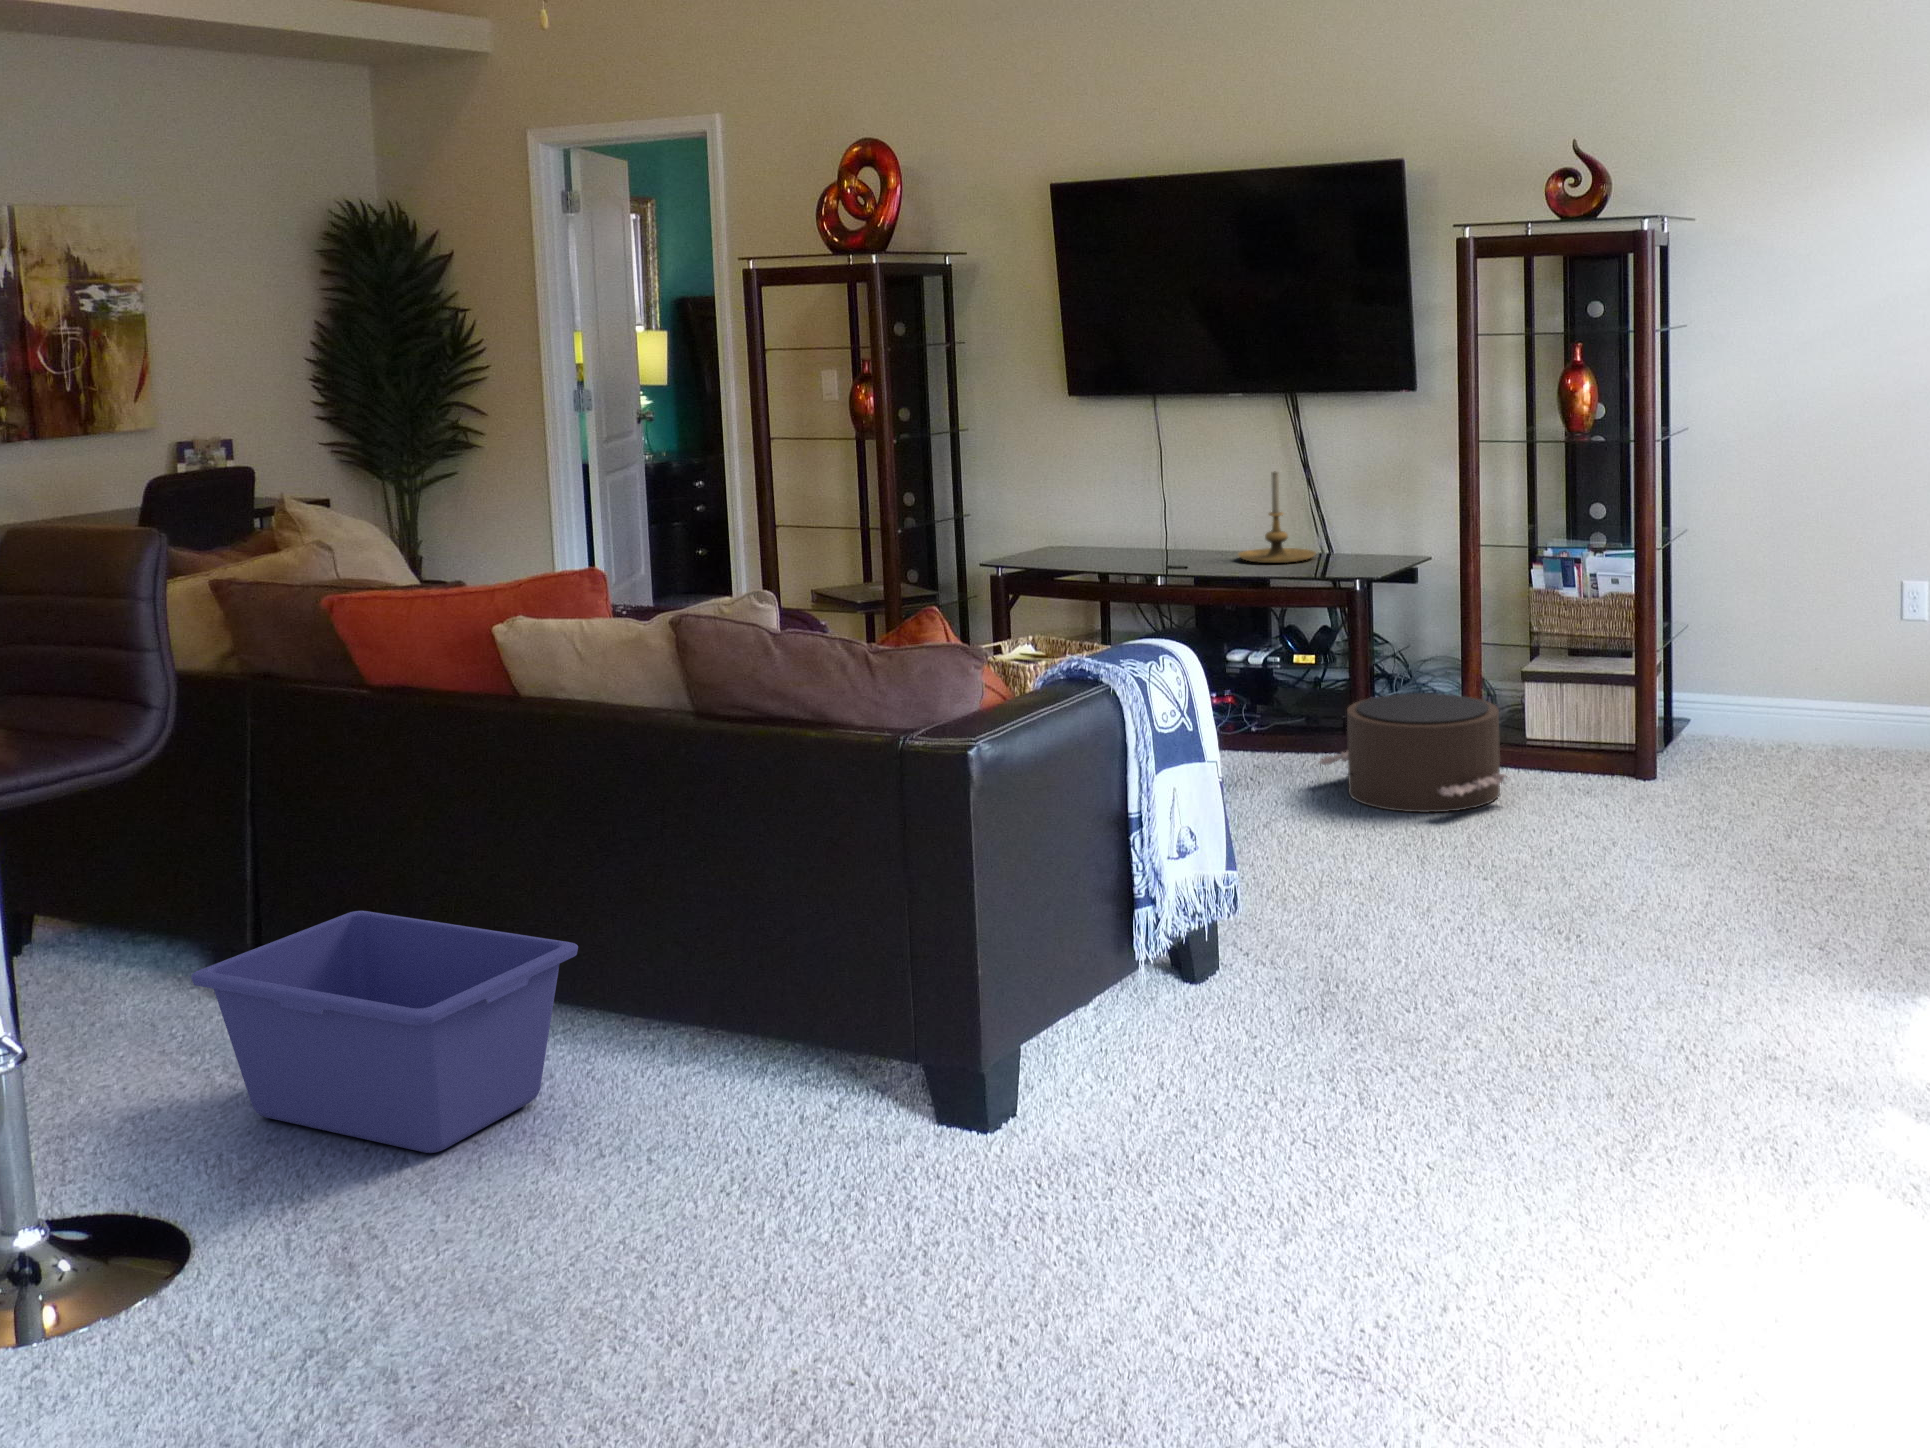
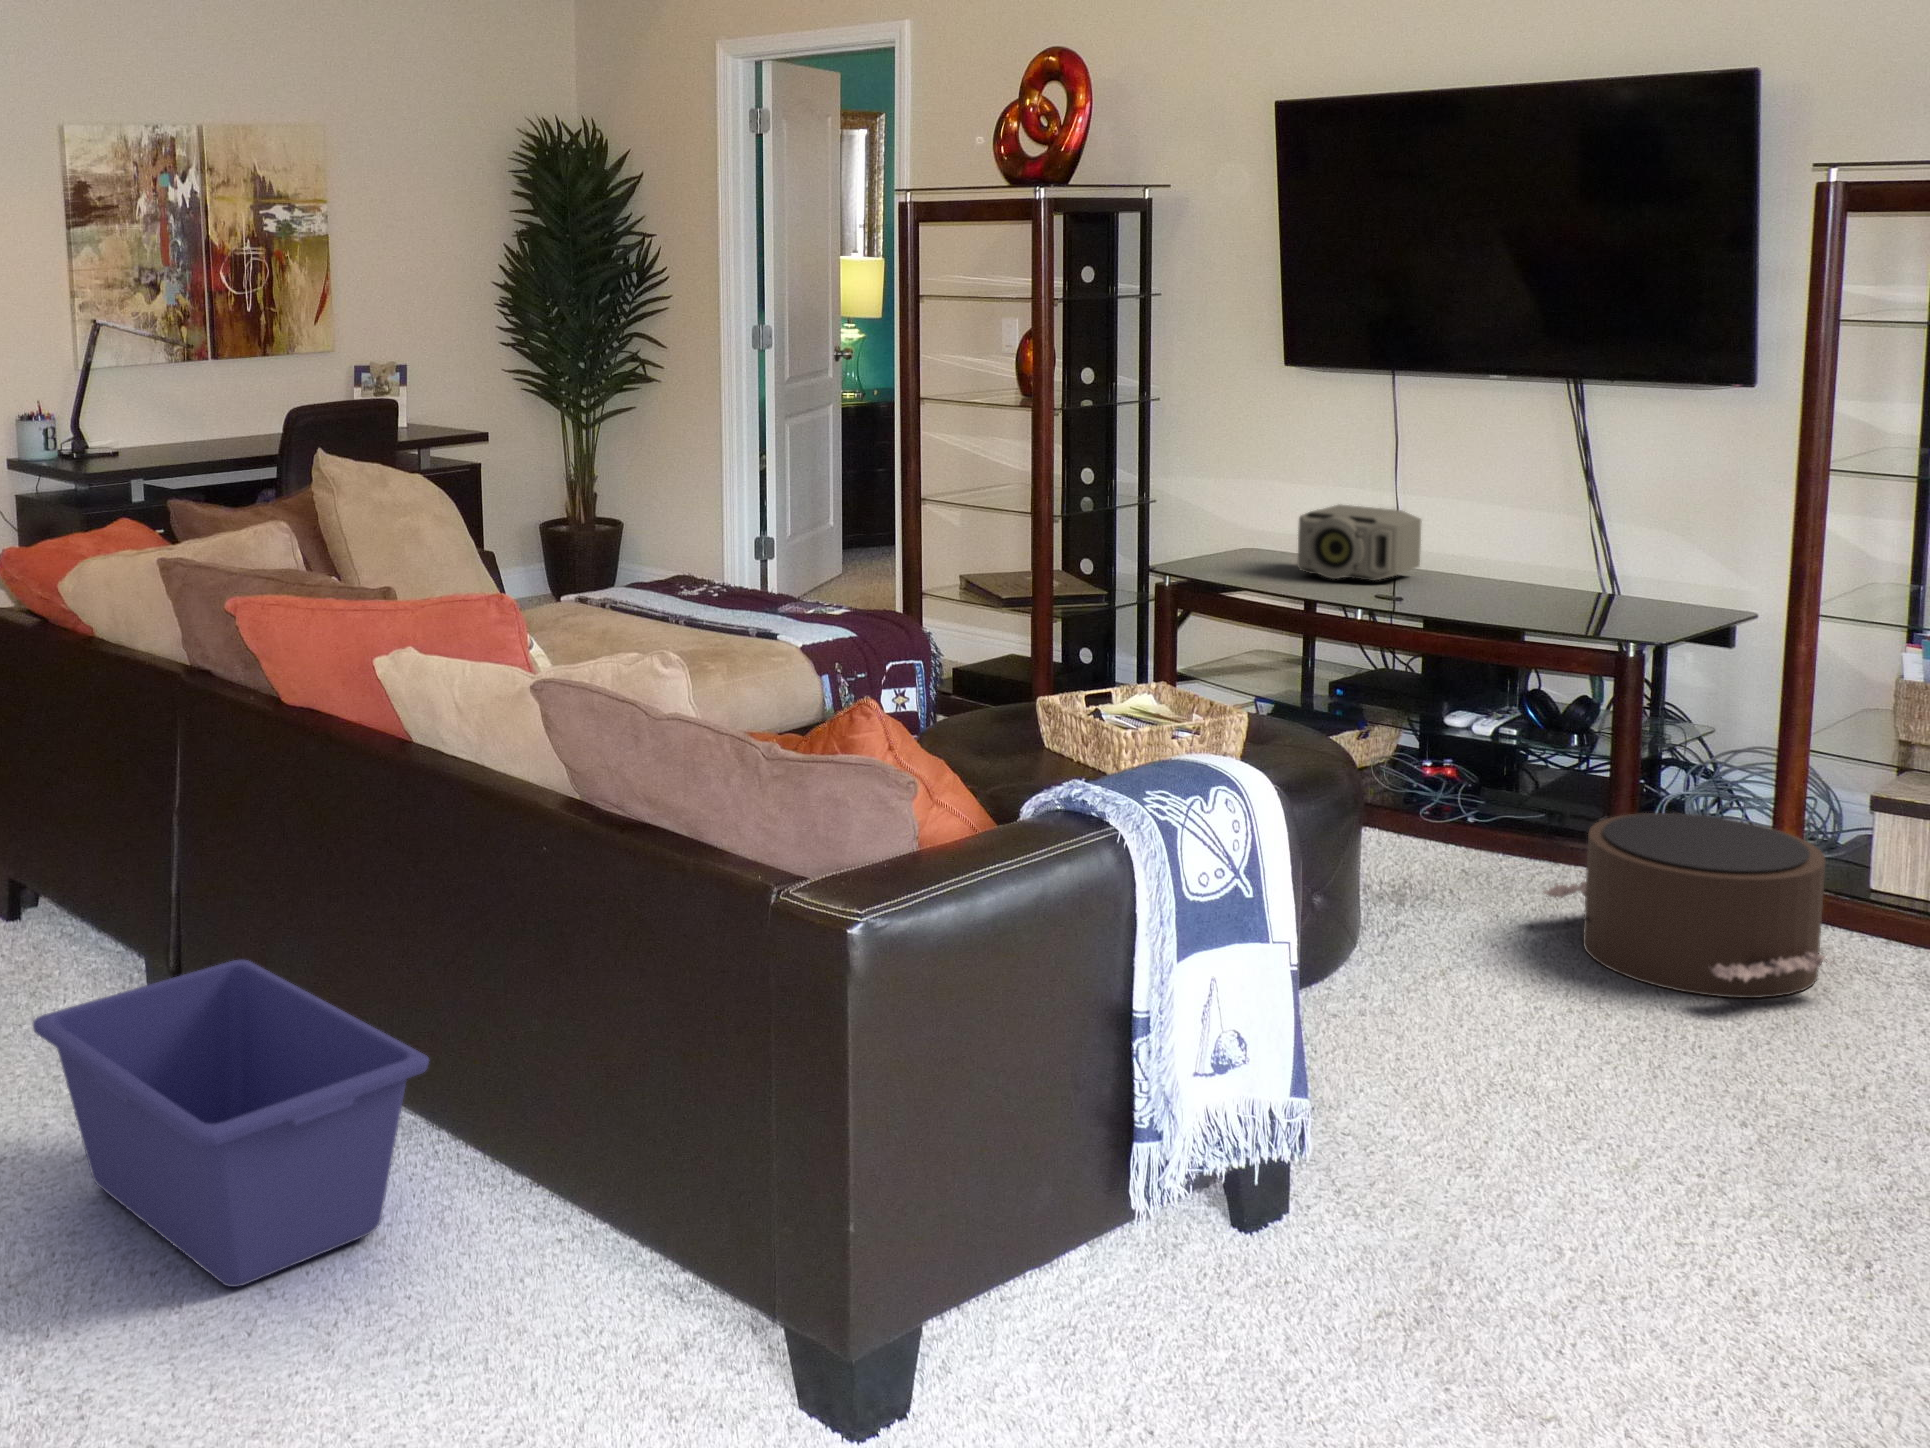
candle holder: present [1238,471,1315,563] -> none [1476,484,1589,607]
speaker: none [1101,501,1191,557] -> present [1298,505,1422,581]

